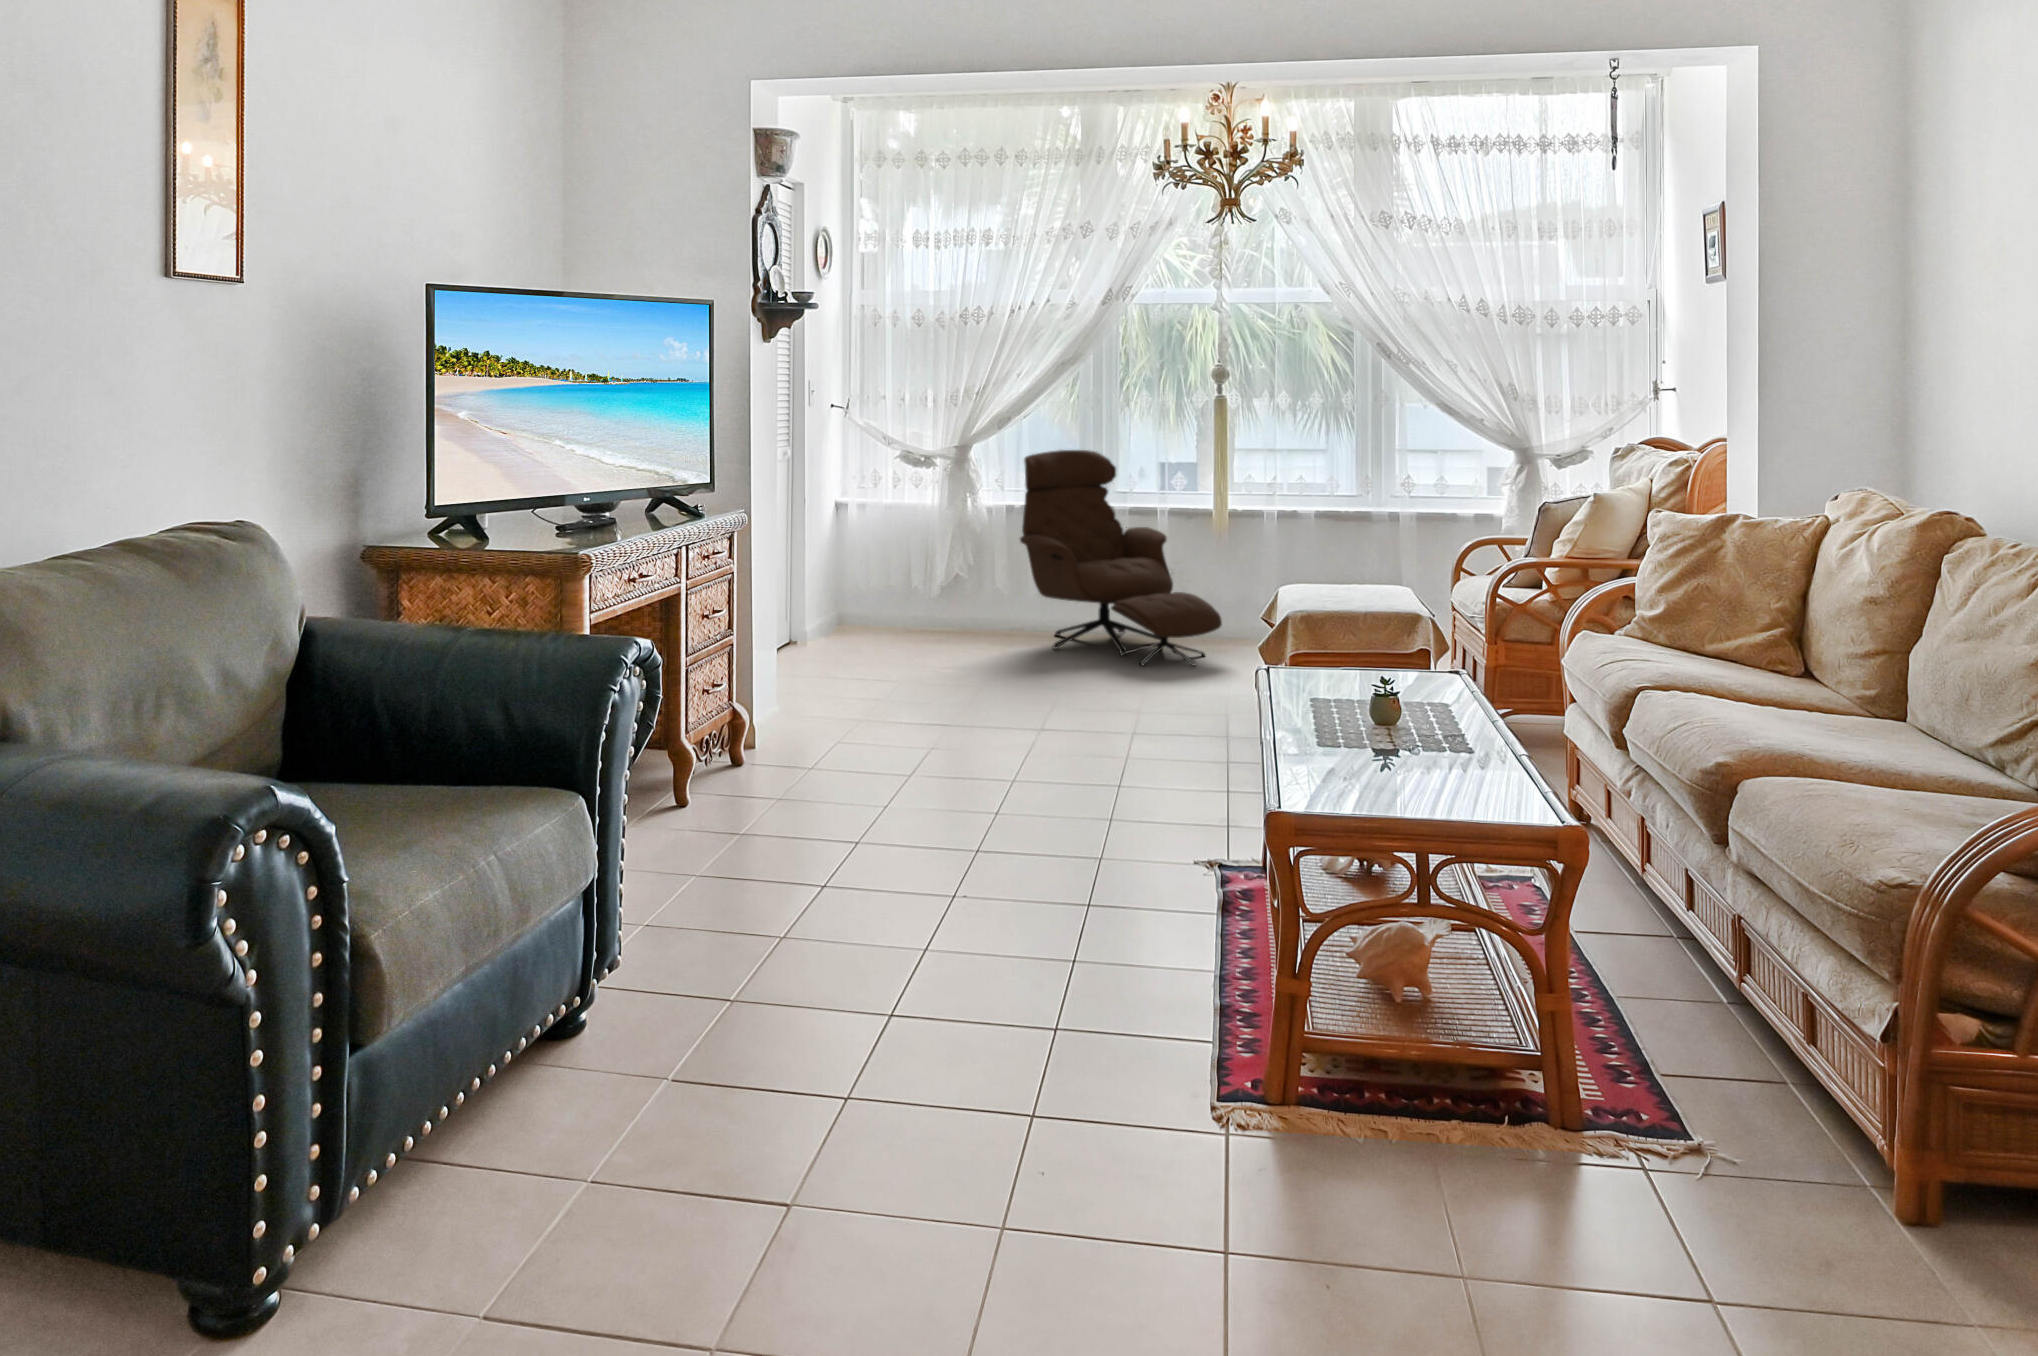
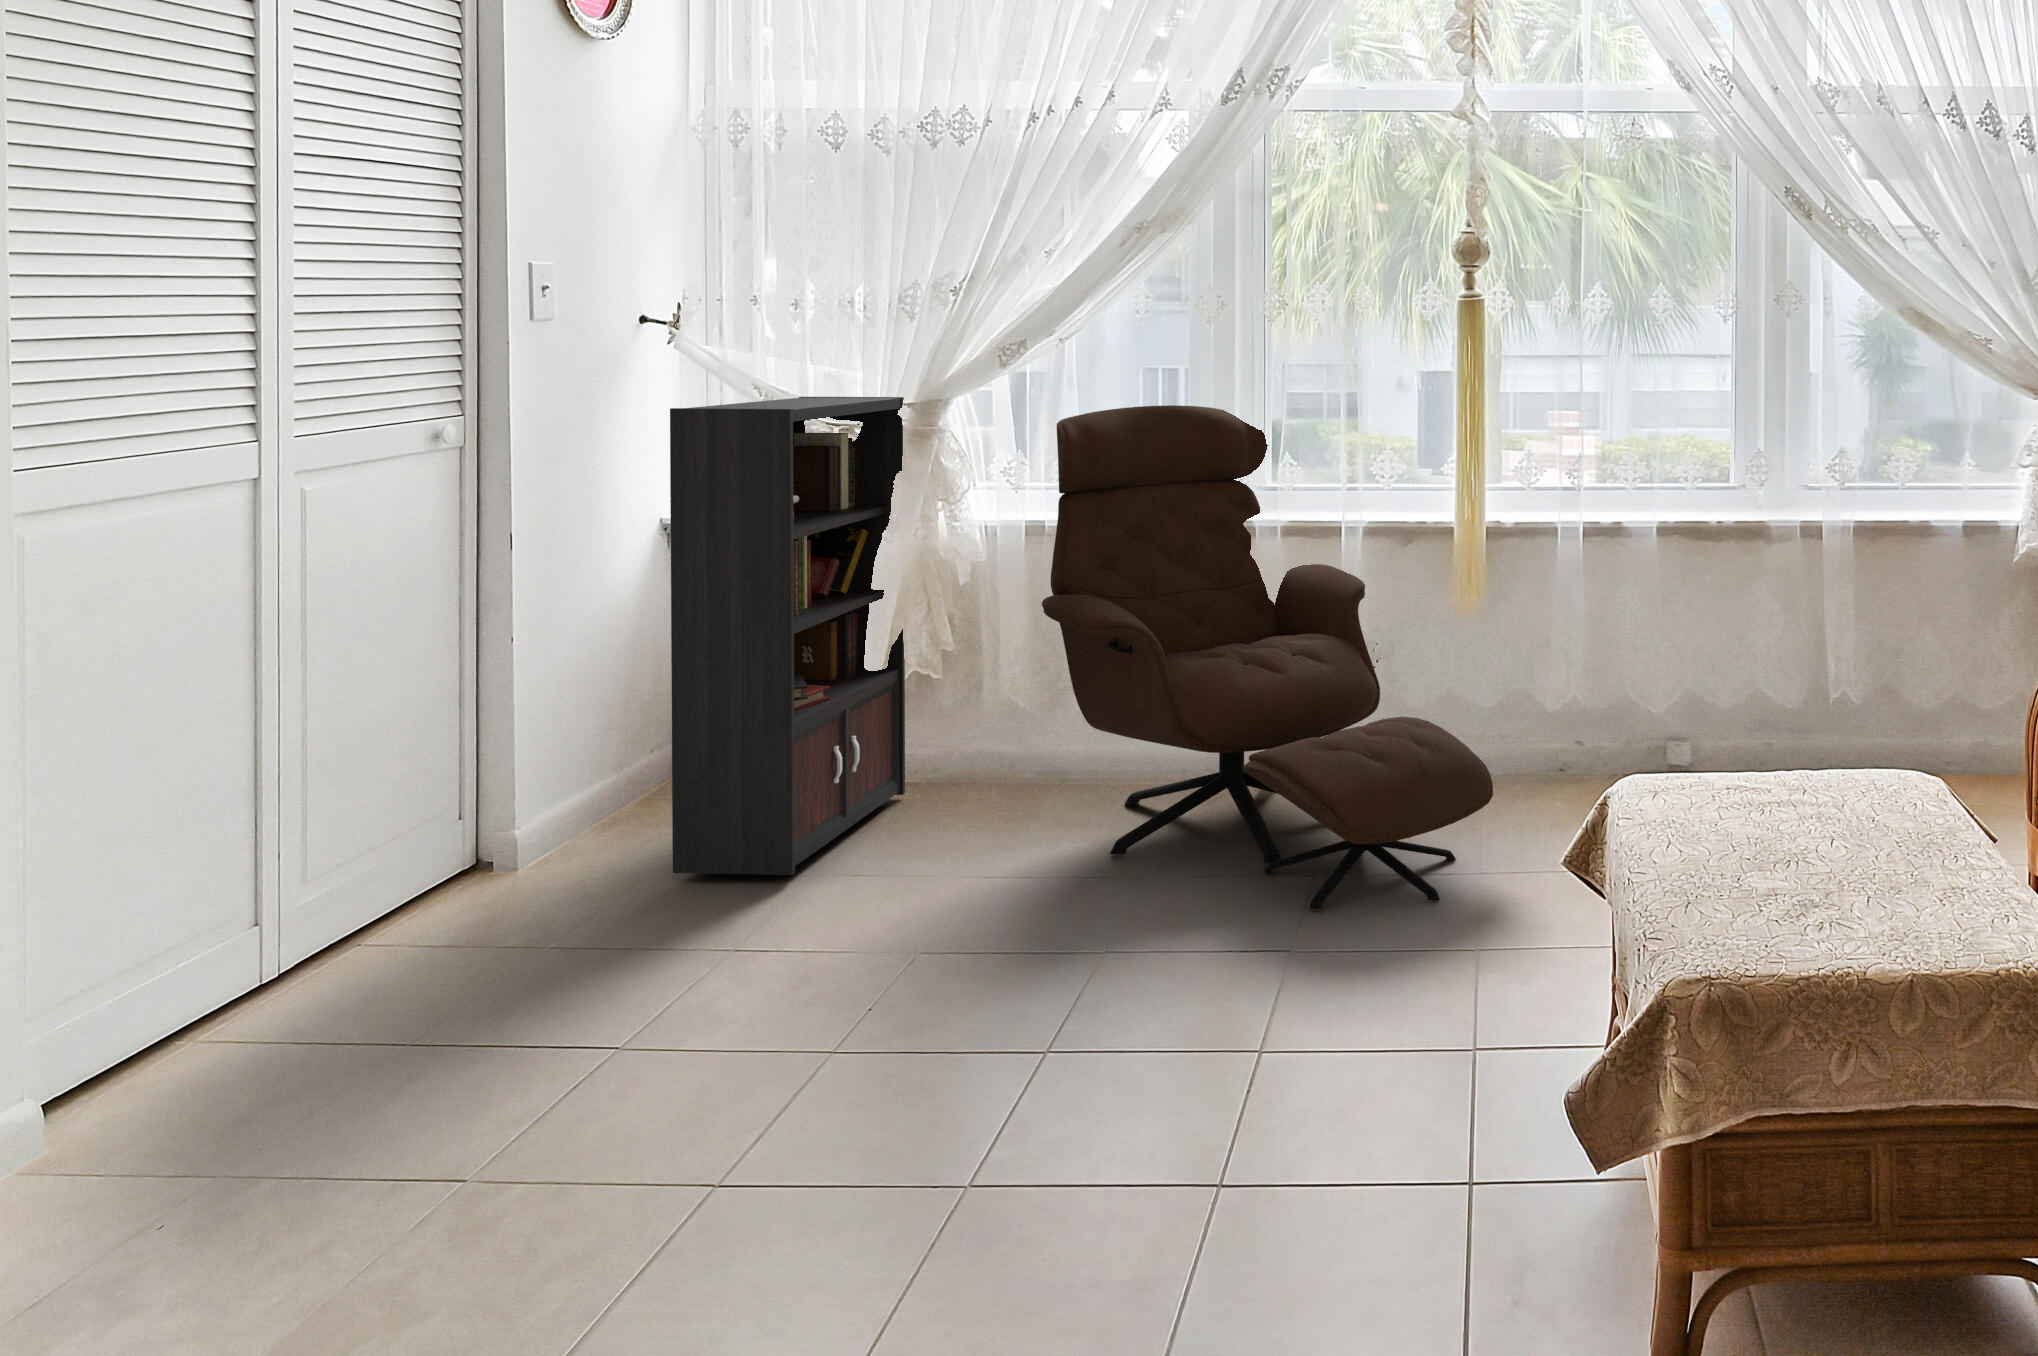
bookcase: none [872,445,954,647] -> present [670,397,905,875]

